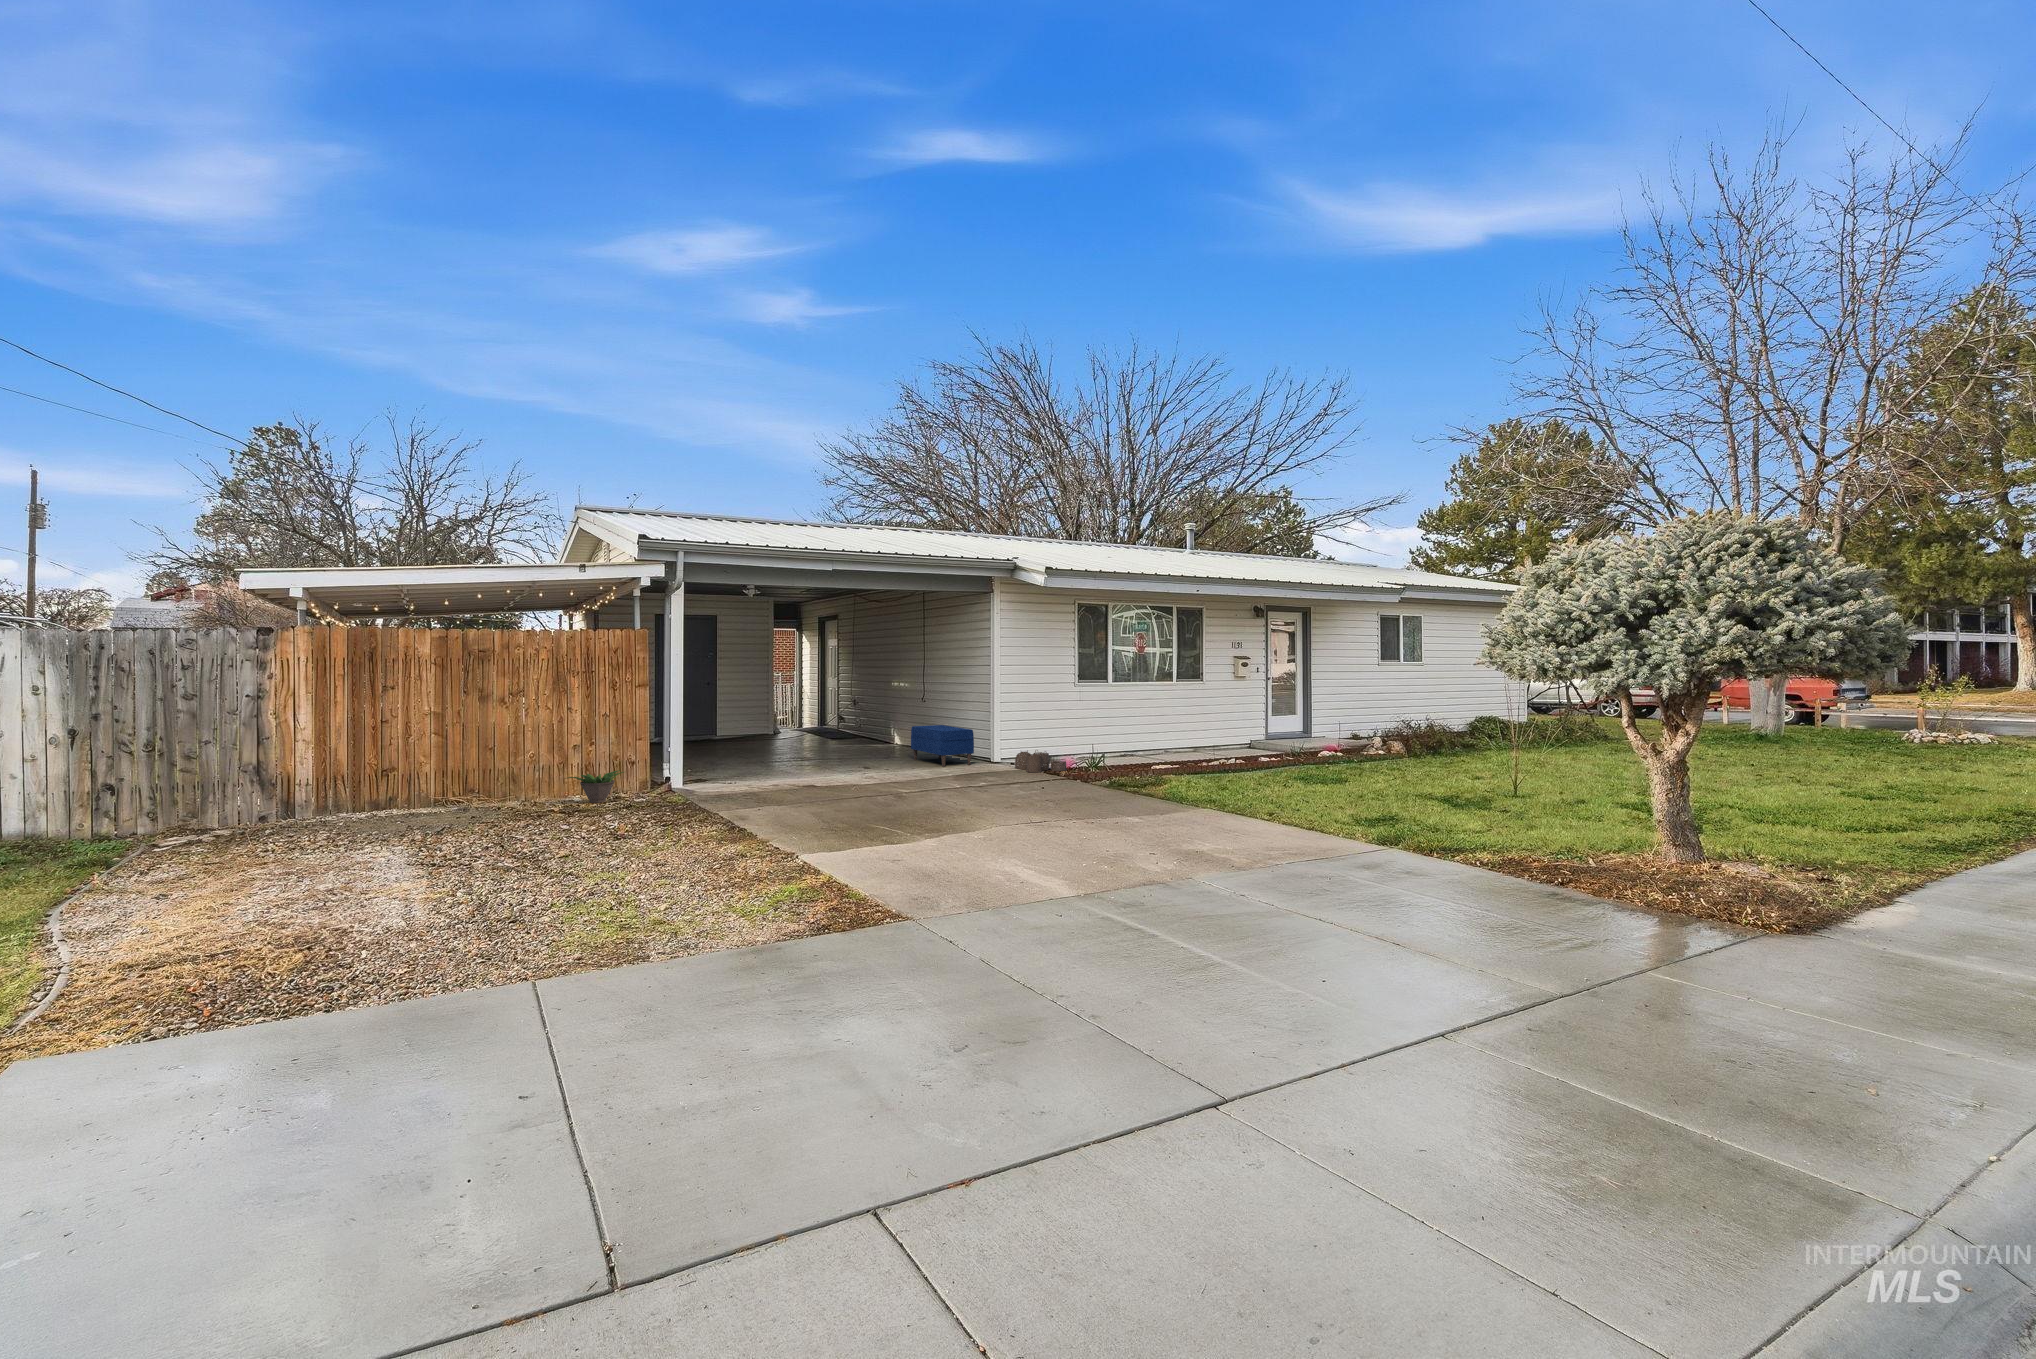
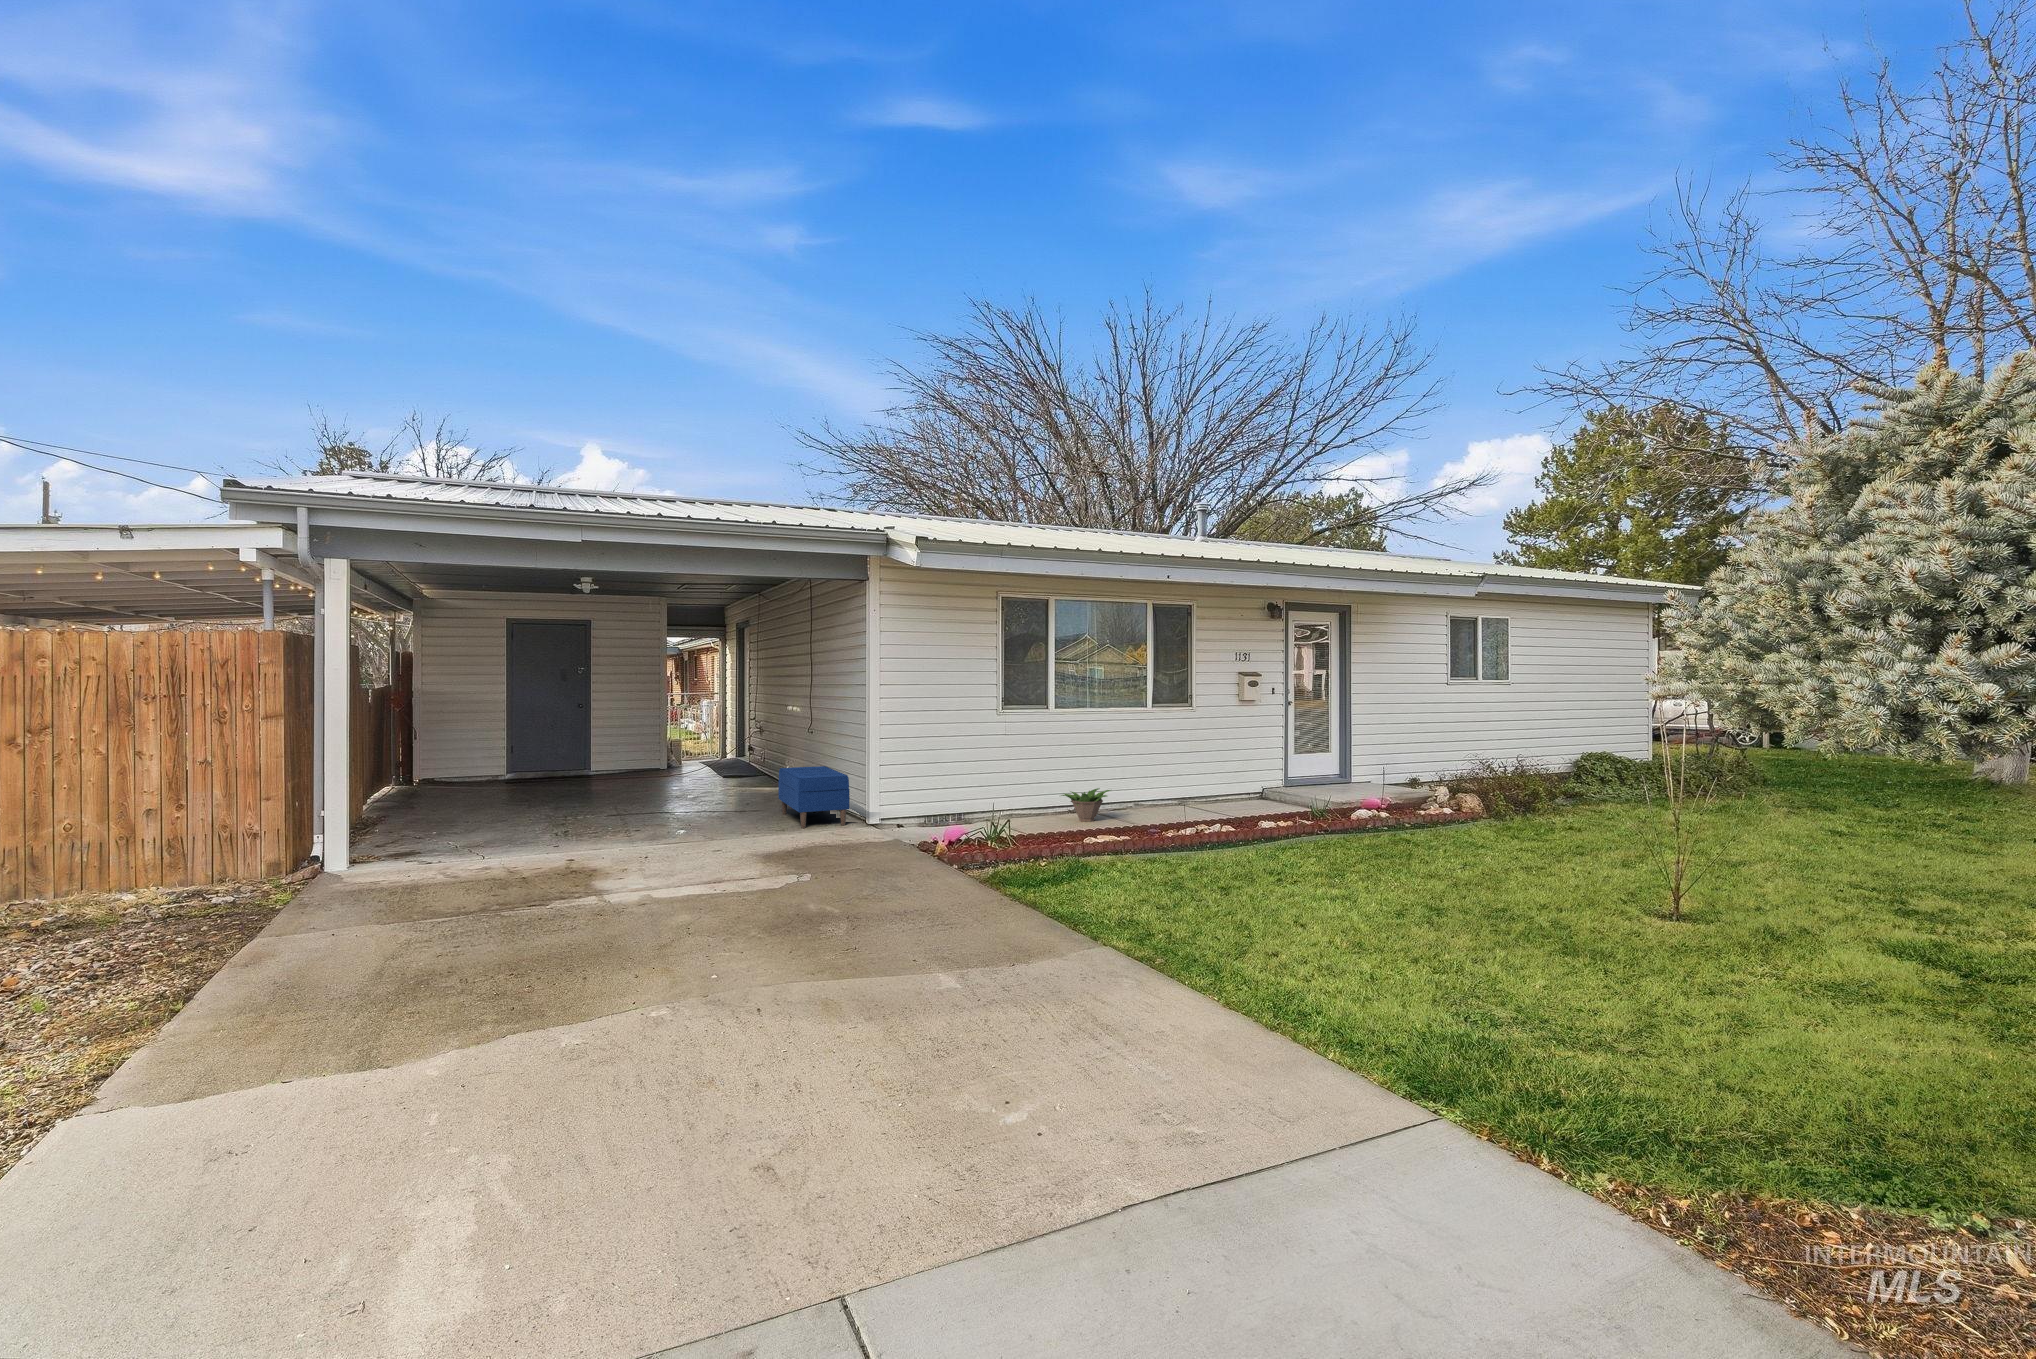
woven basket: present [1015,750,1066,772] -> none [898,807,967,843]
decorative plant: present [568,770,624,803] -> present [1061,788,1110,822]

